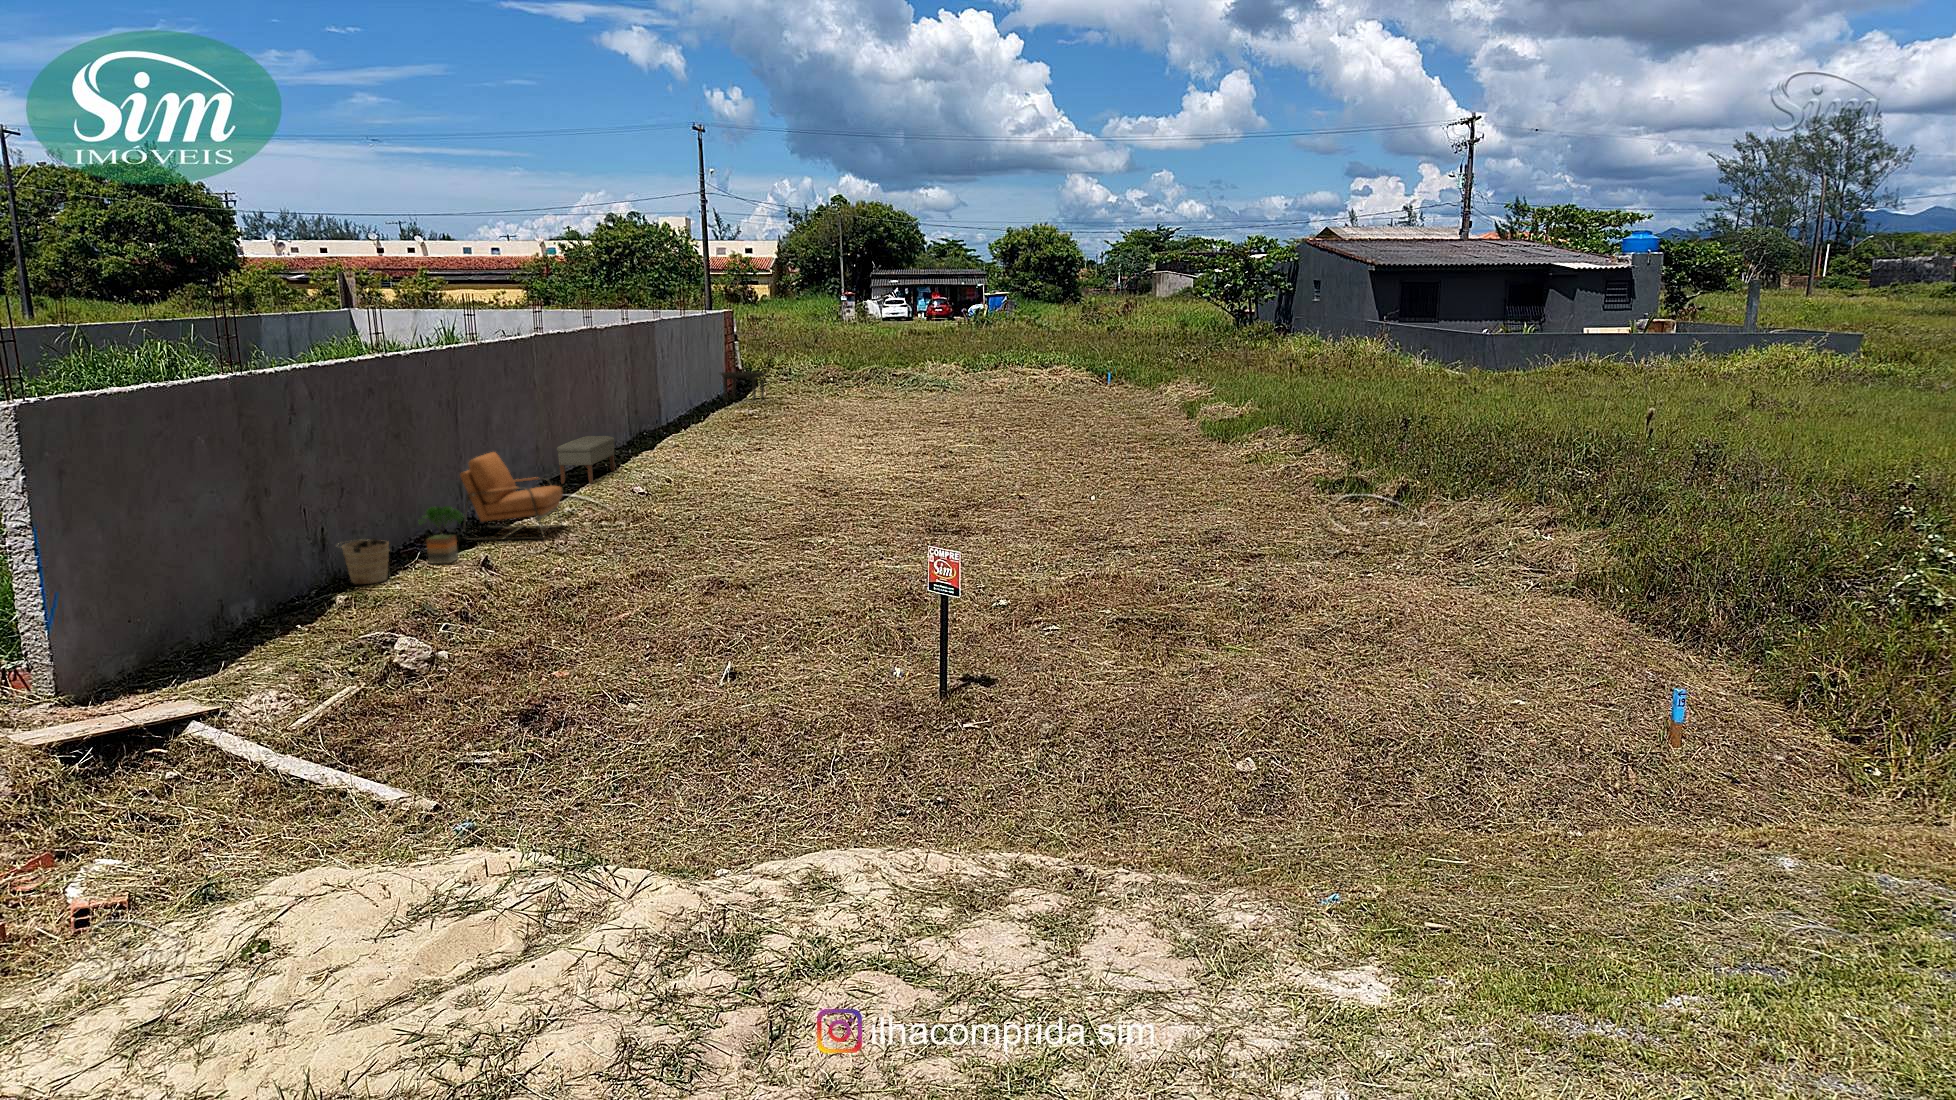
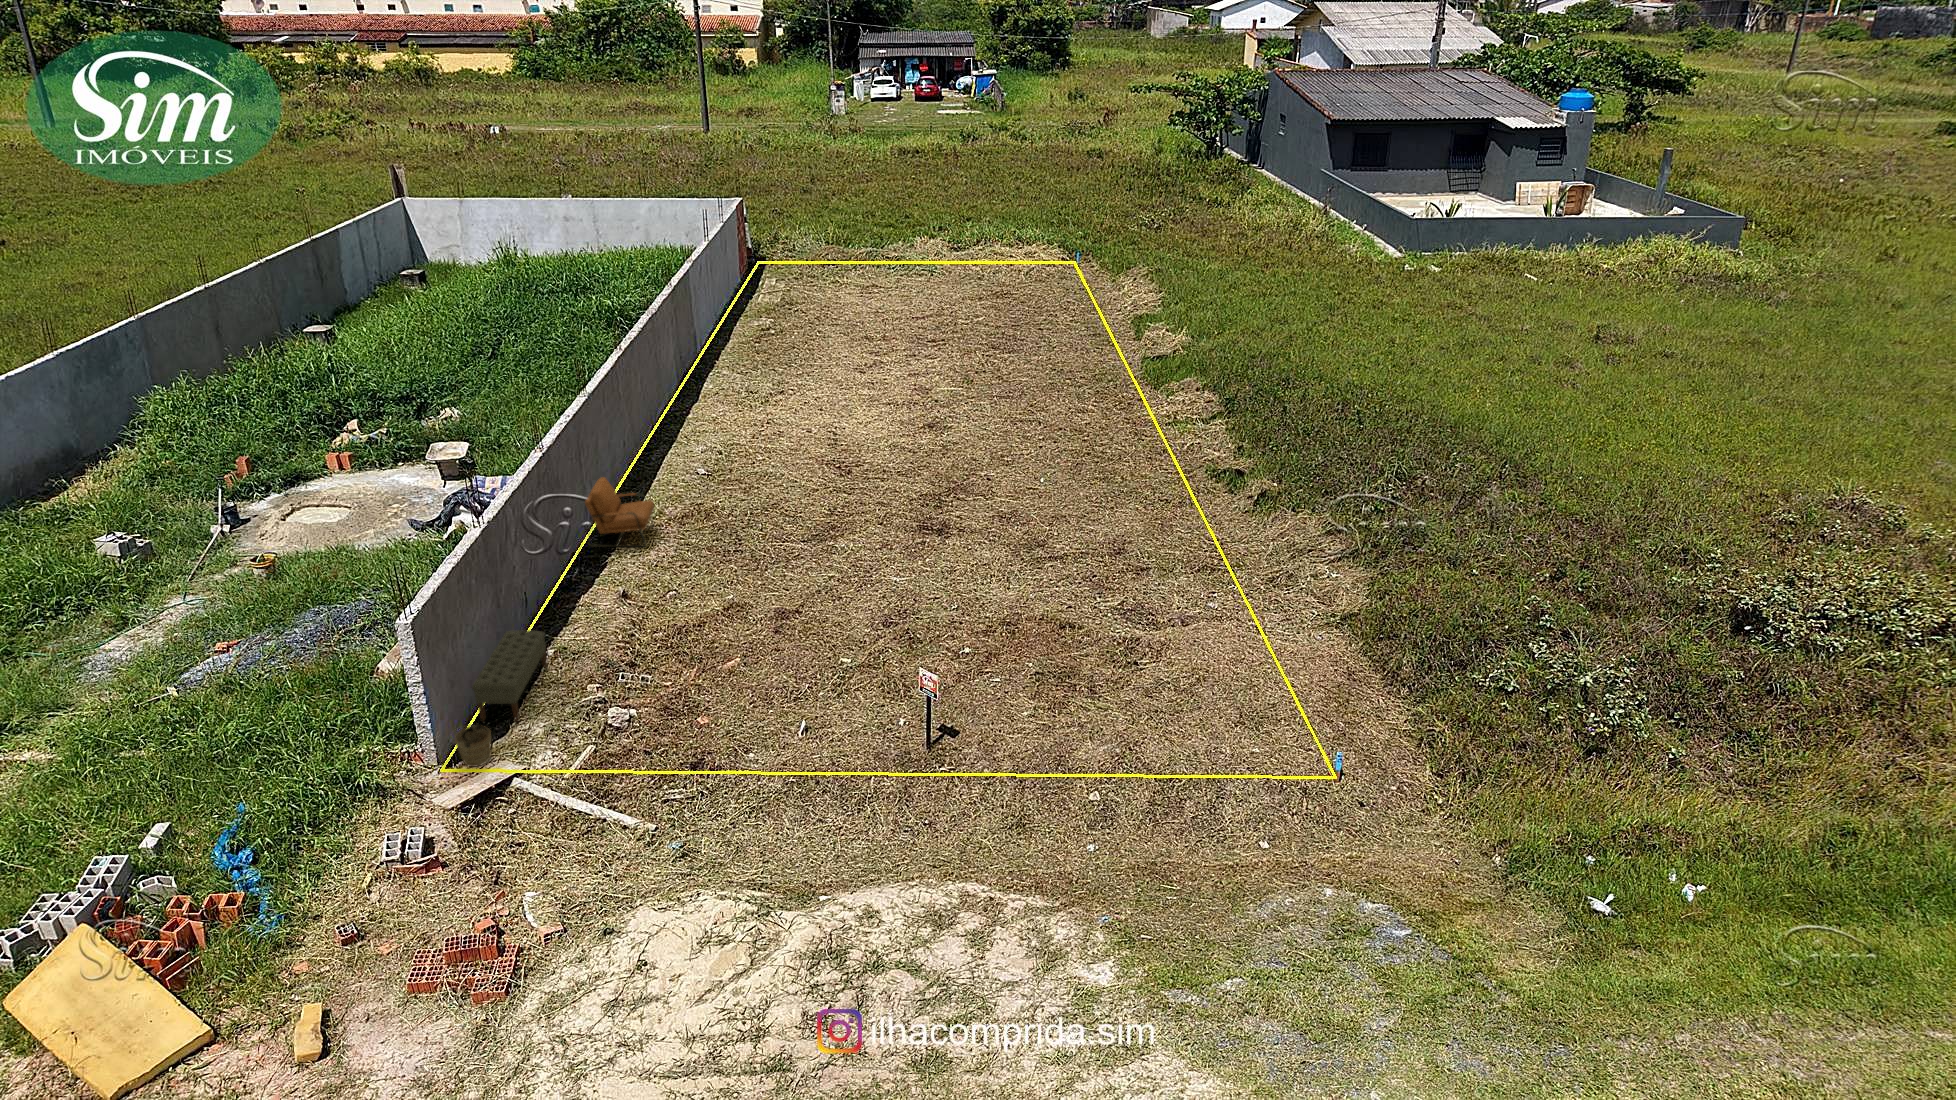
round table: present [720,372,767,402] -> none [733,260,778,294]
bench: present [557,436,615,484] -> present [472,630,548,722]
potted tree: present [419,506,463,564] -> none [566,540,597,581]
bucket: present [342,538,389,584] -> present [454,724,491,767]

